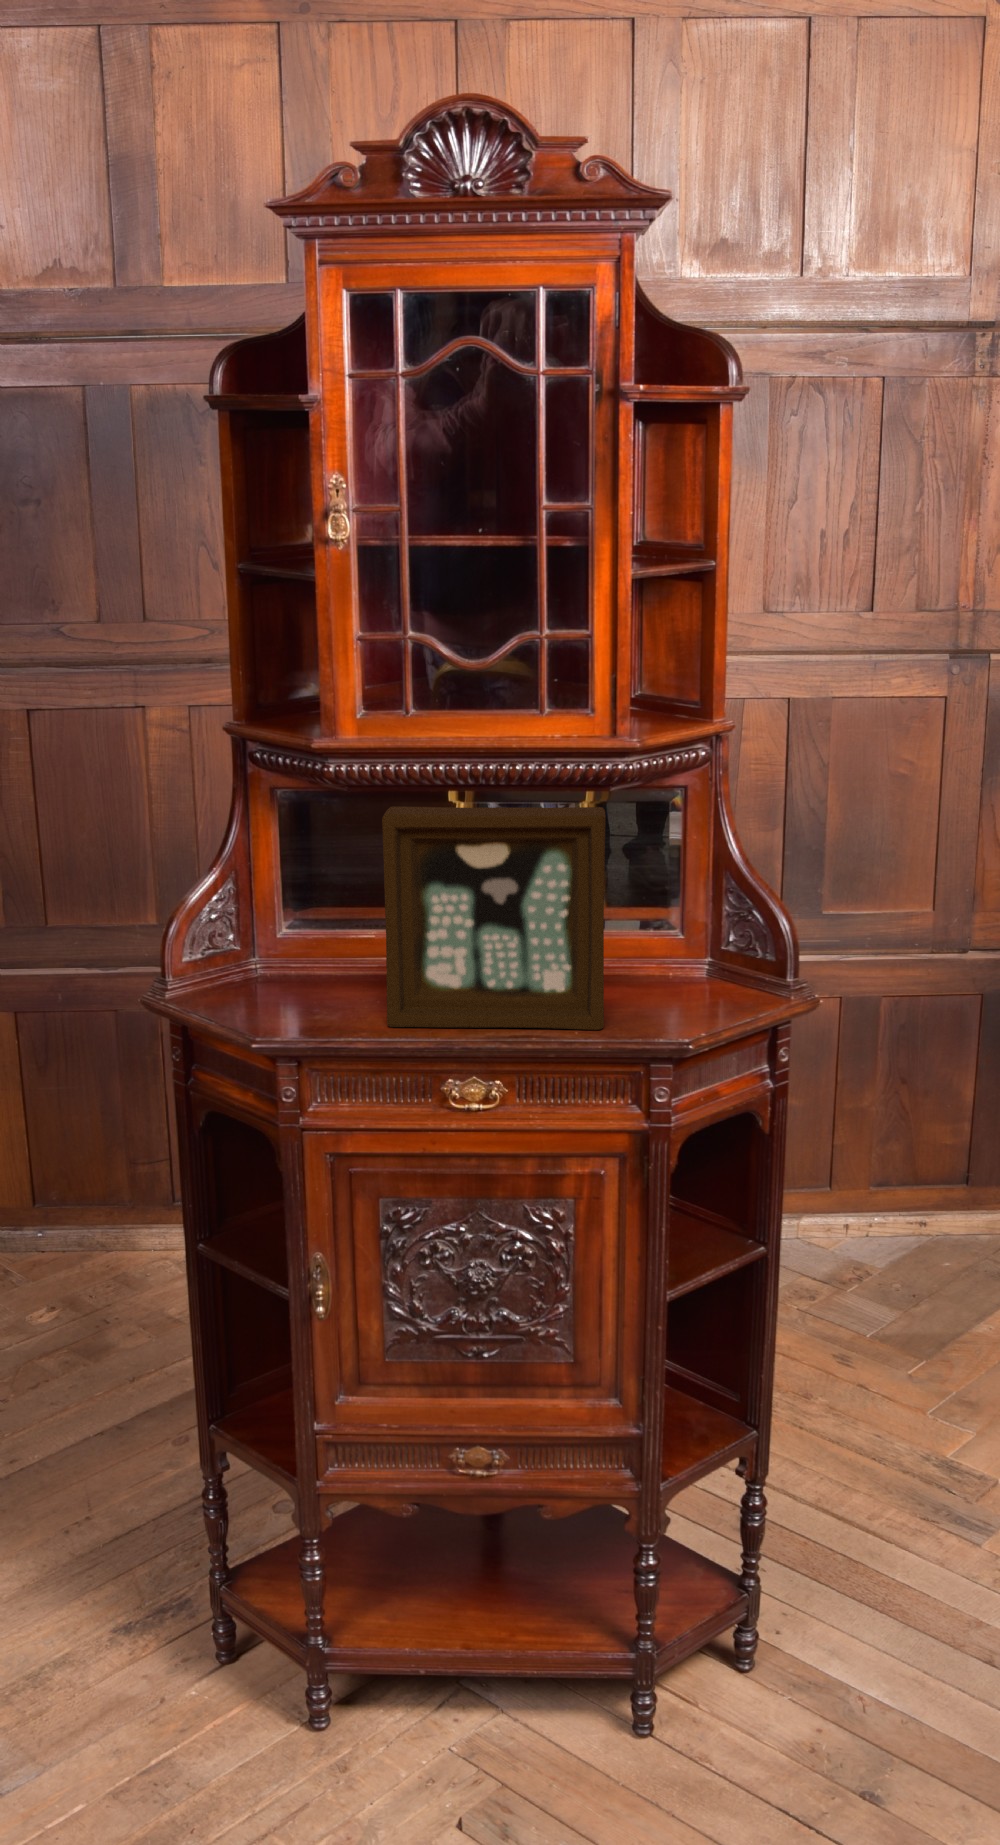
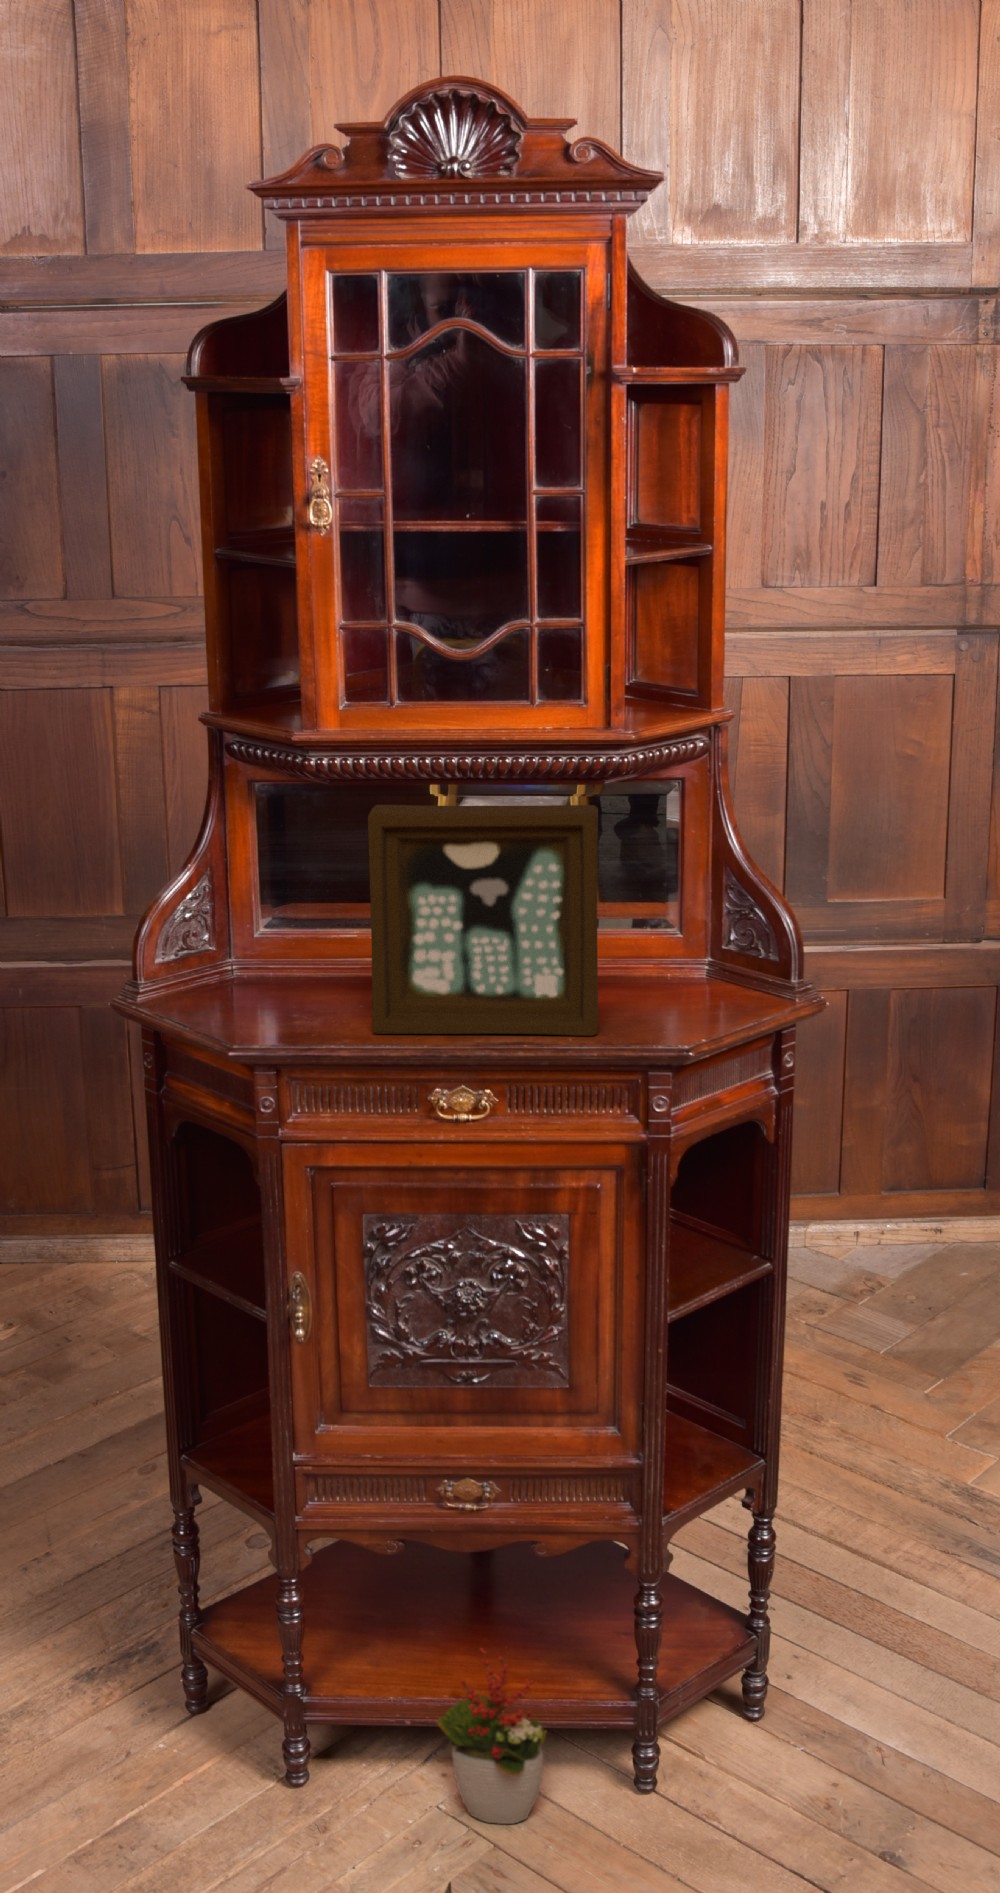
decorative plant: none [448,1608,553,1775] -> present [437,1648,546,1824]

